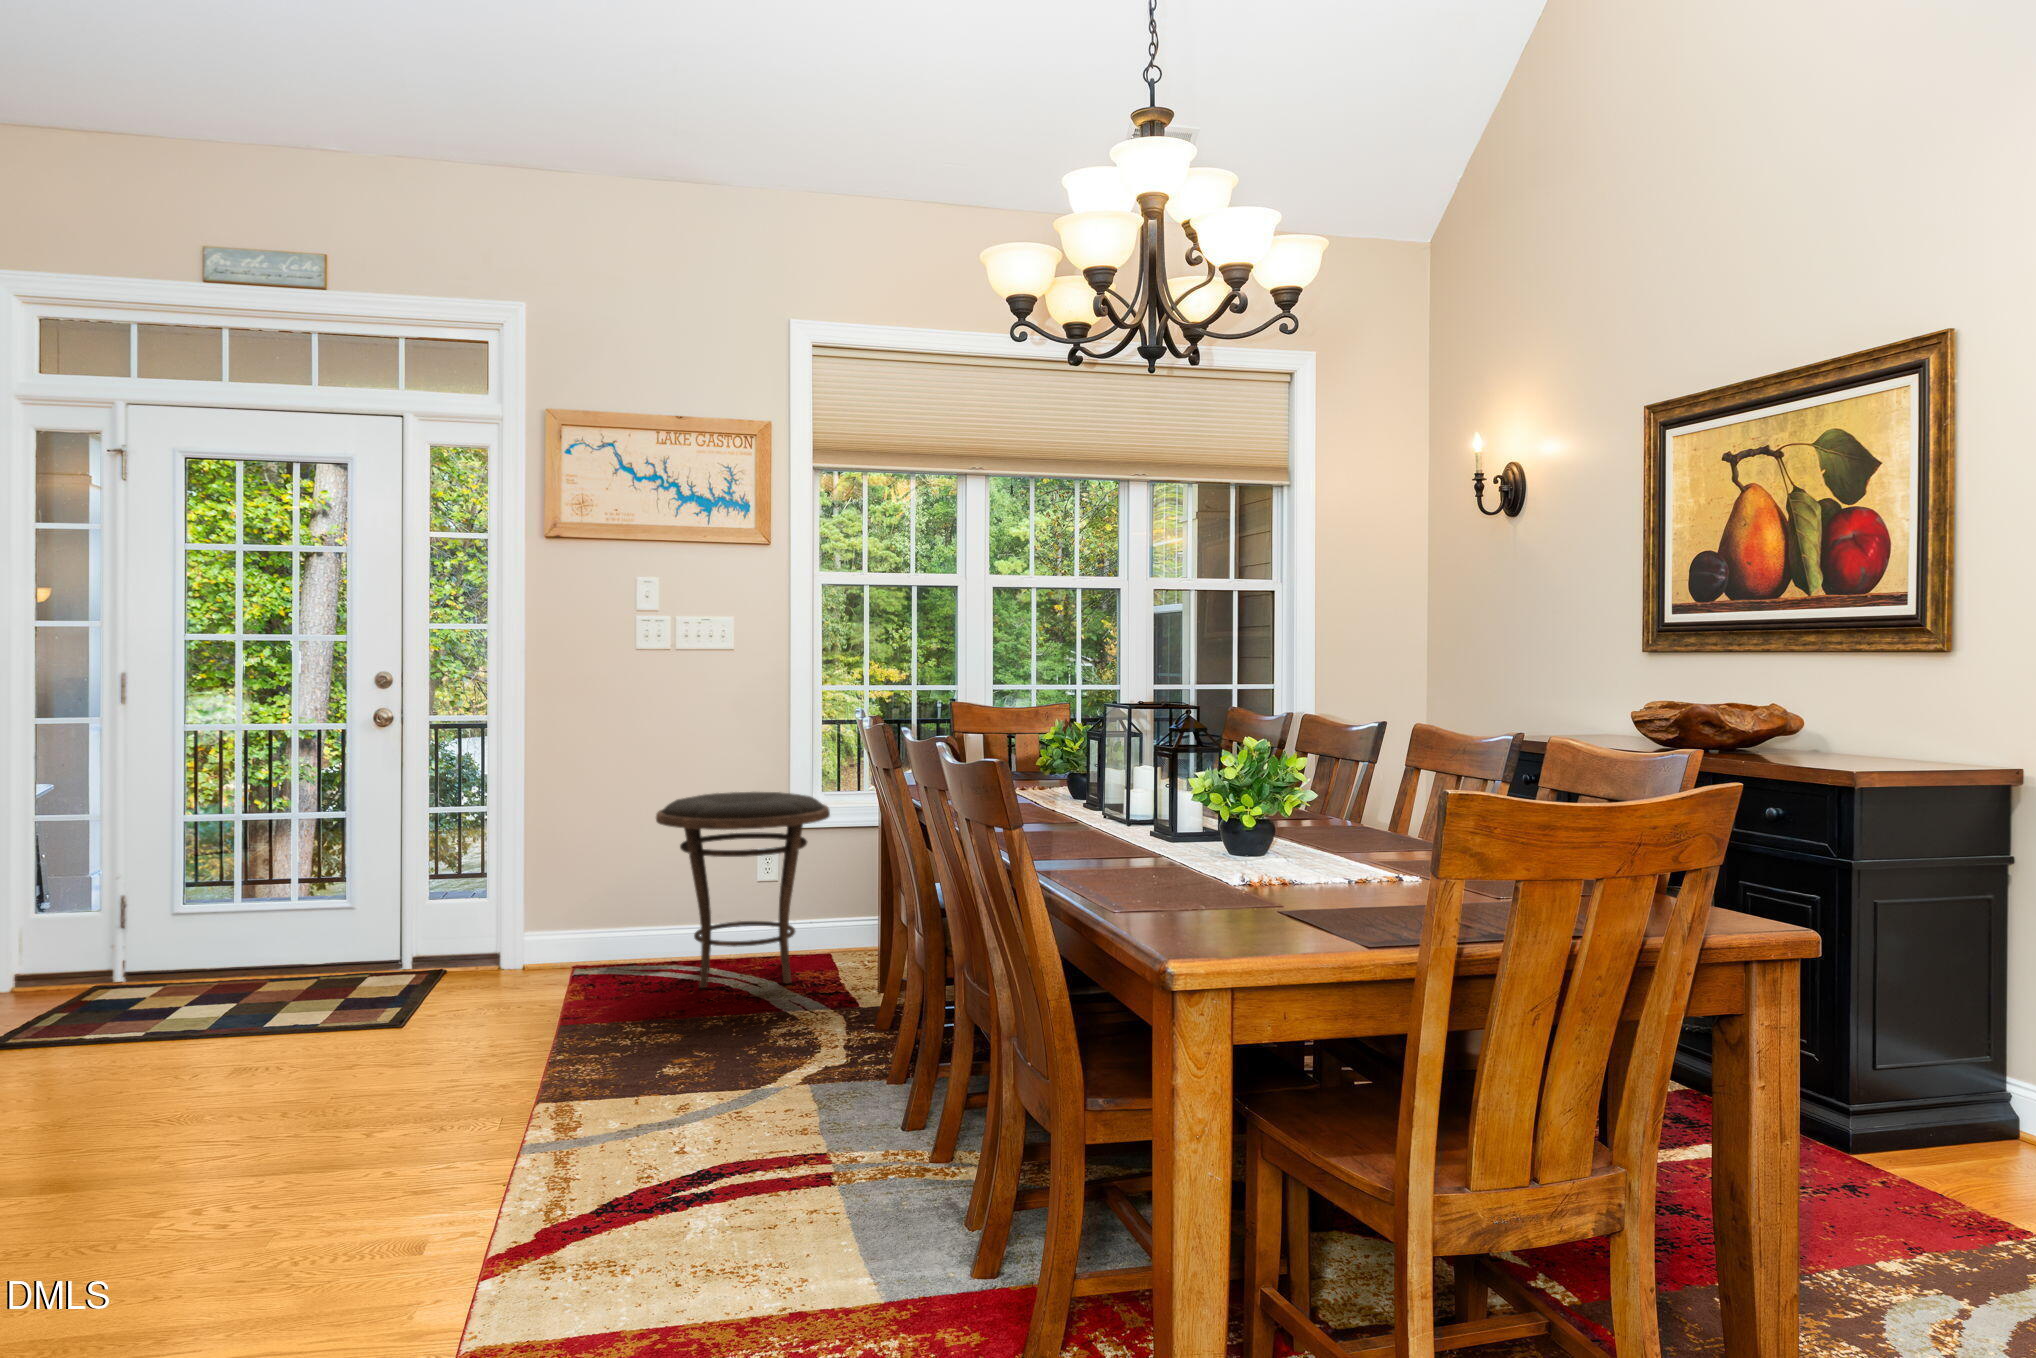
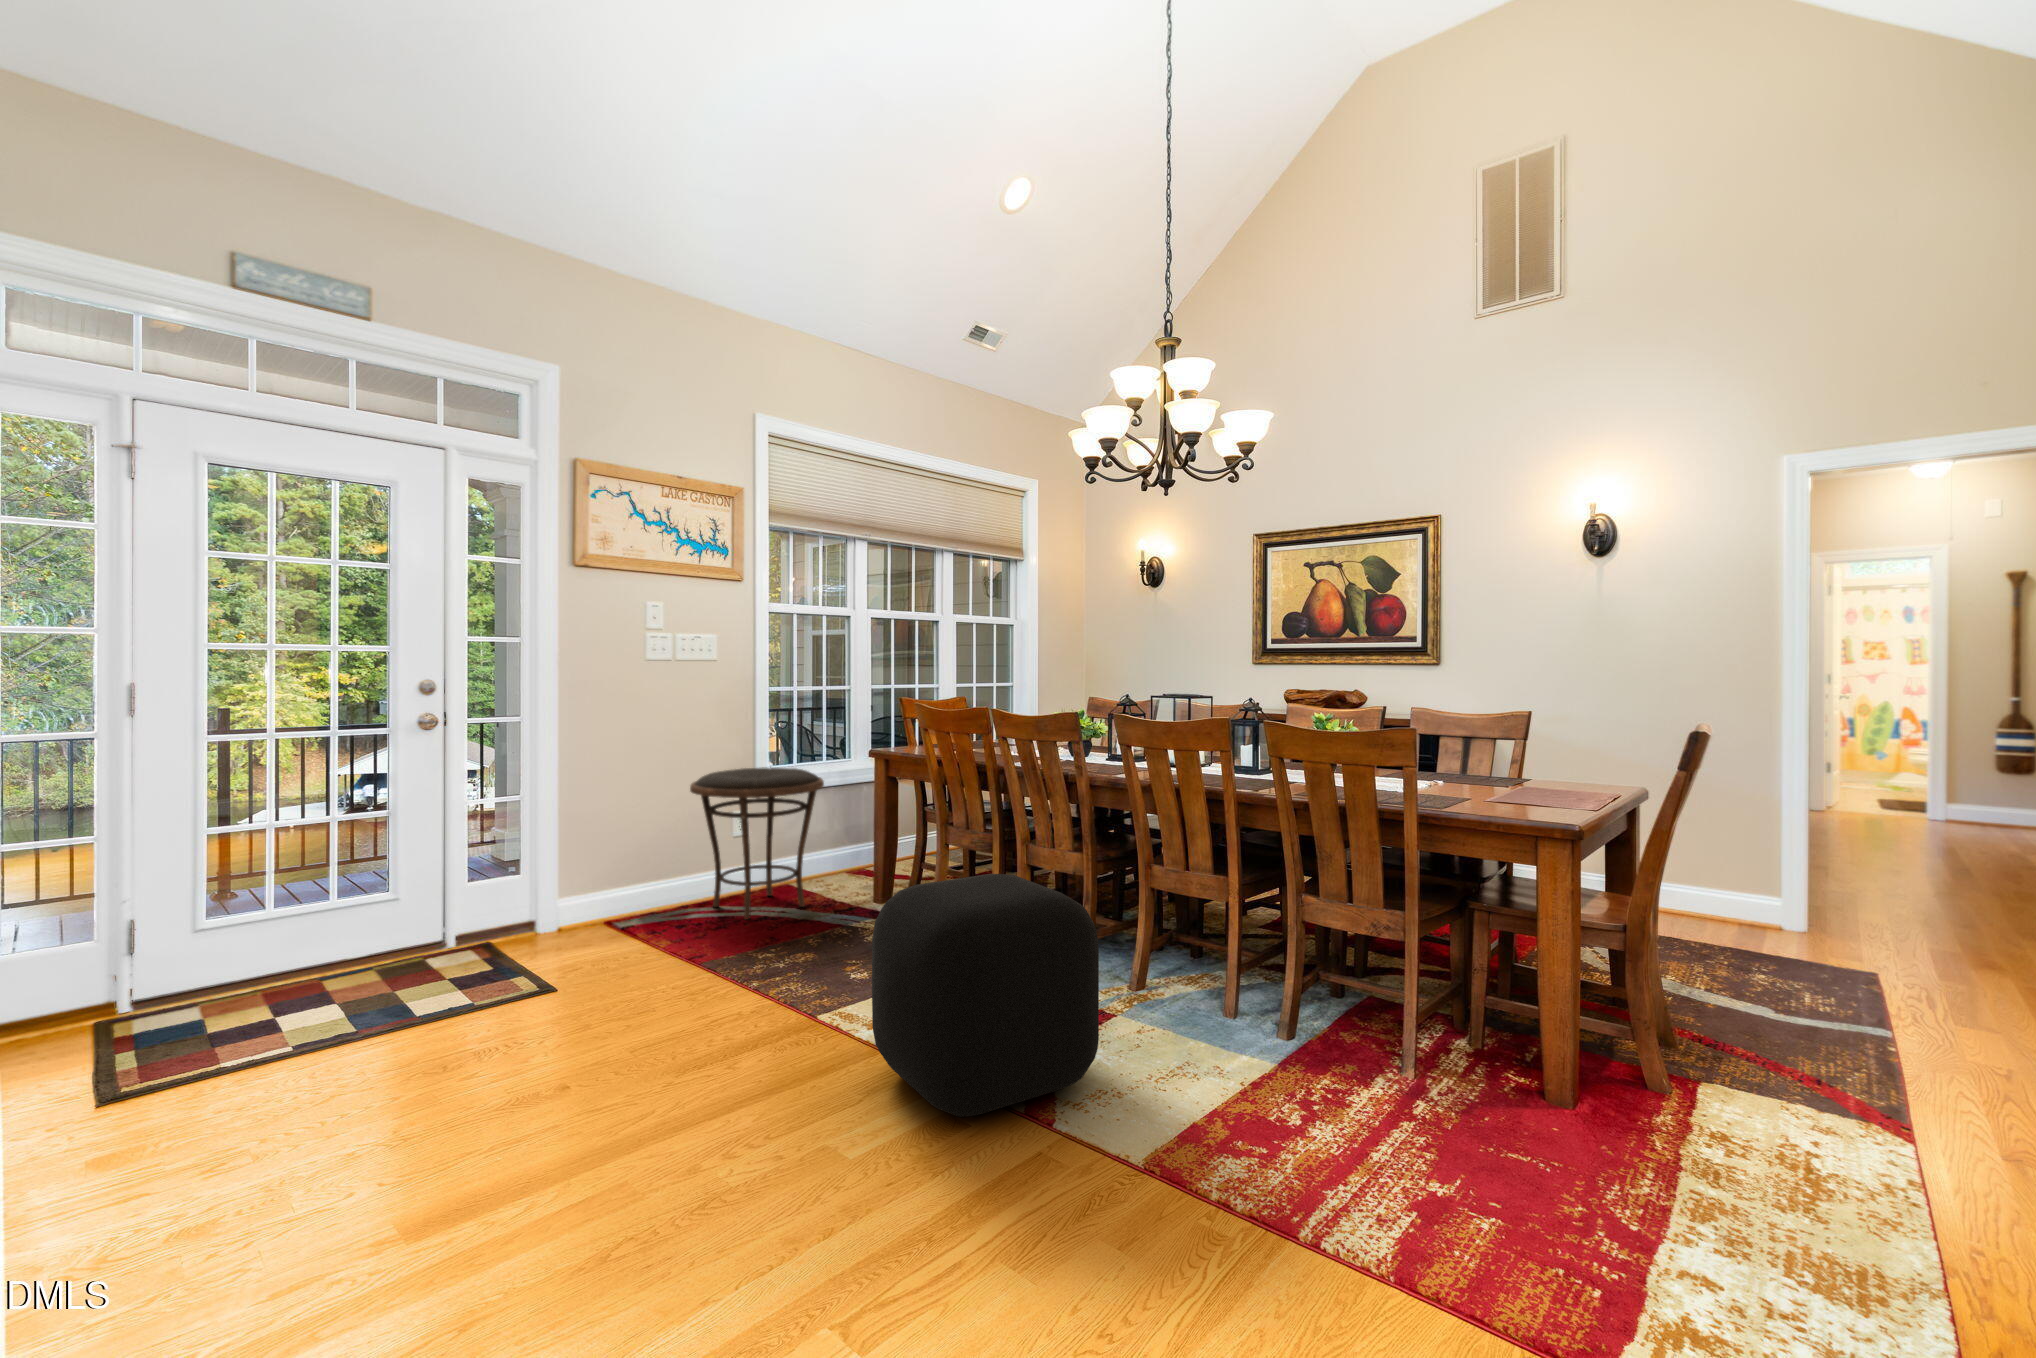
ottoman: none [296,950,636,1273] -> present [872,874,1099,1117]

